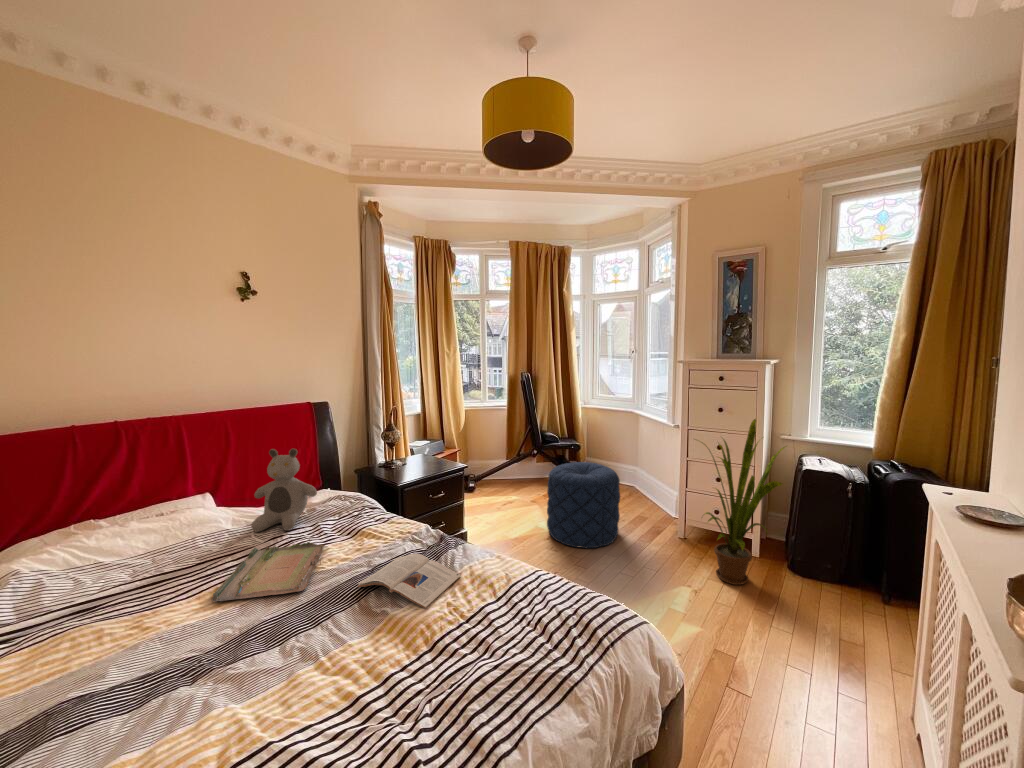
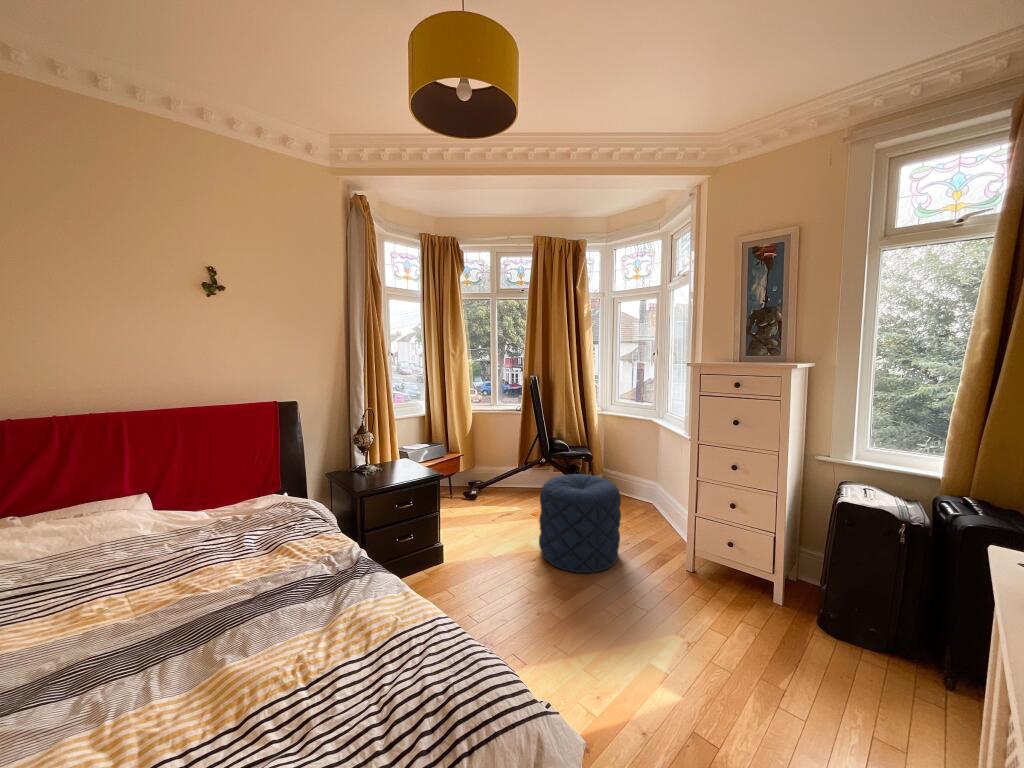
house plant: present [701,419,785,585] -> none [699,433,820,636]
teddy bear: present [252,449,317,532] -> none [167,450,247,540]
tray: present [211,539,325,603] -> none [50,552,225,628]
magazine: present [358,554,461,608] -> none [216,583,343,663]

